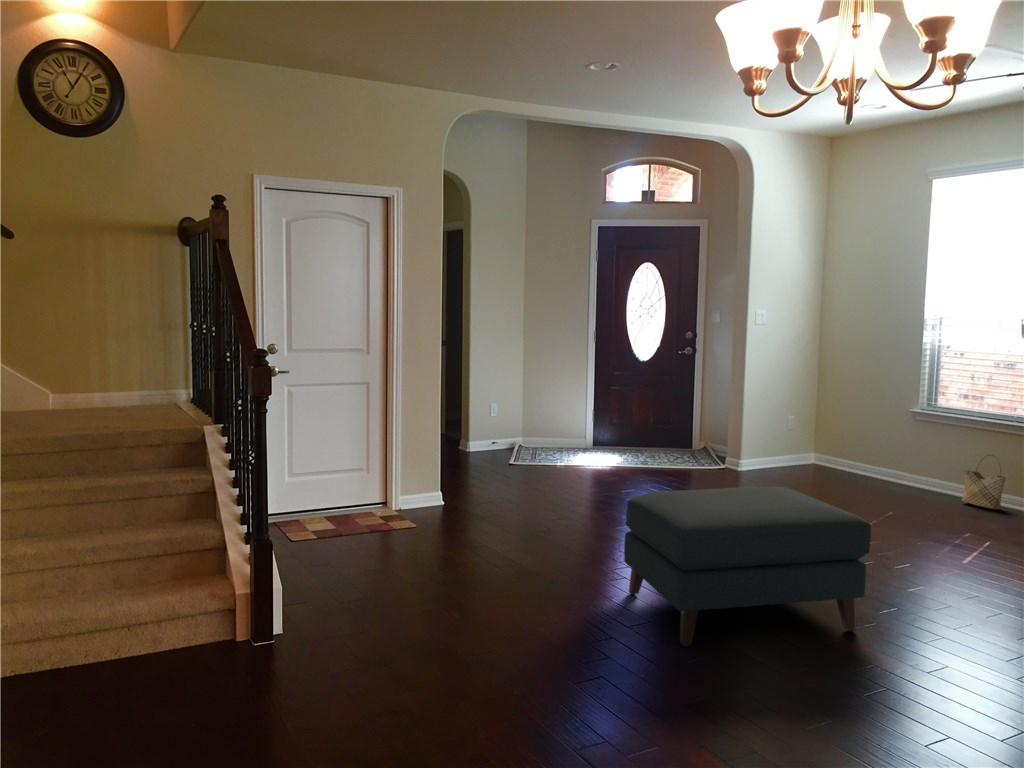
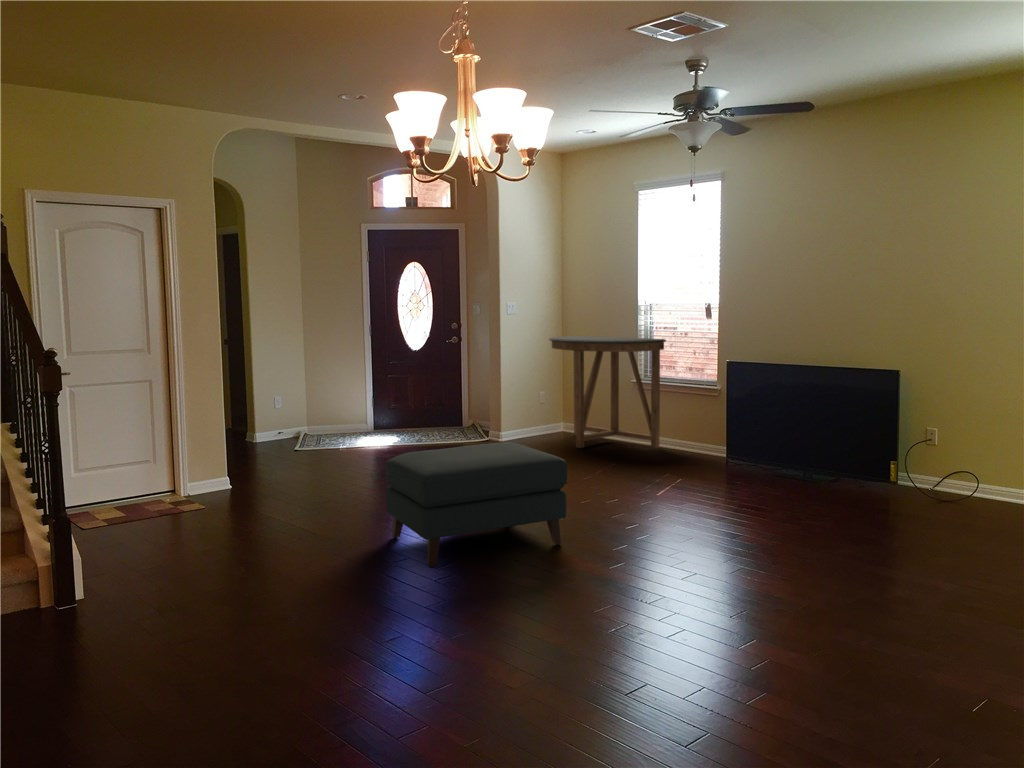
console table: none [805,352,963,495] -> present [549,336,666,448]
woven basket: present [962,455,1006,509] -> none [669,412,699,455]

